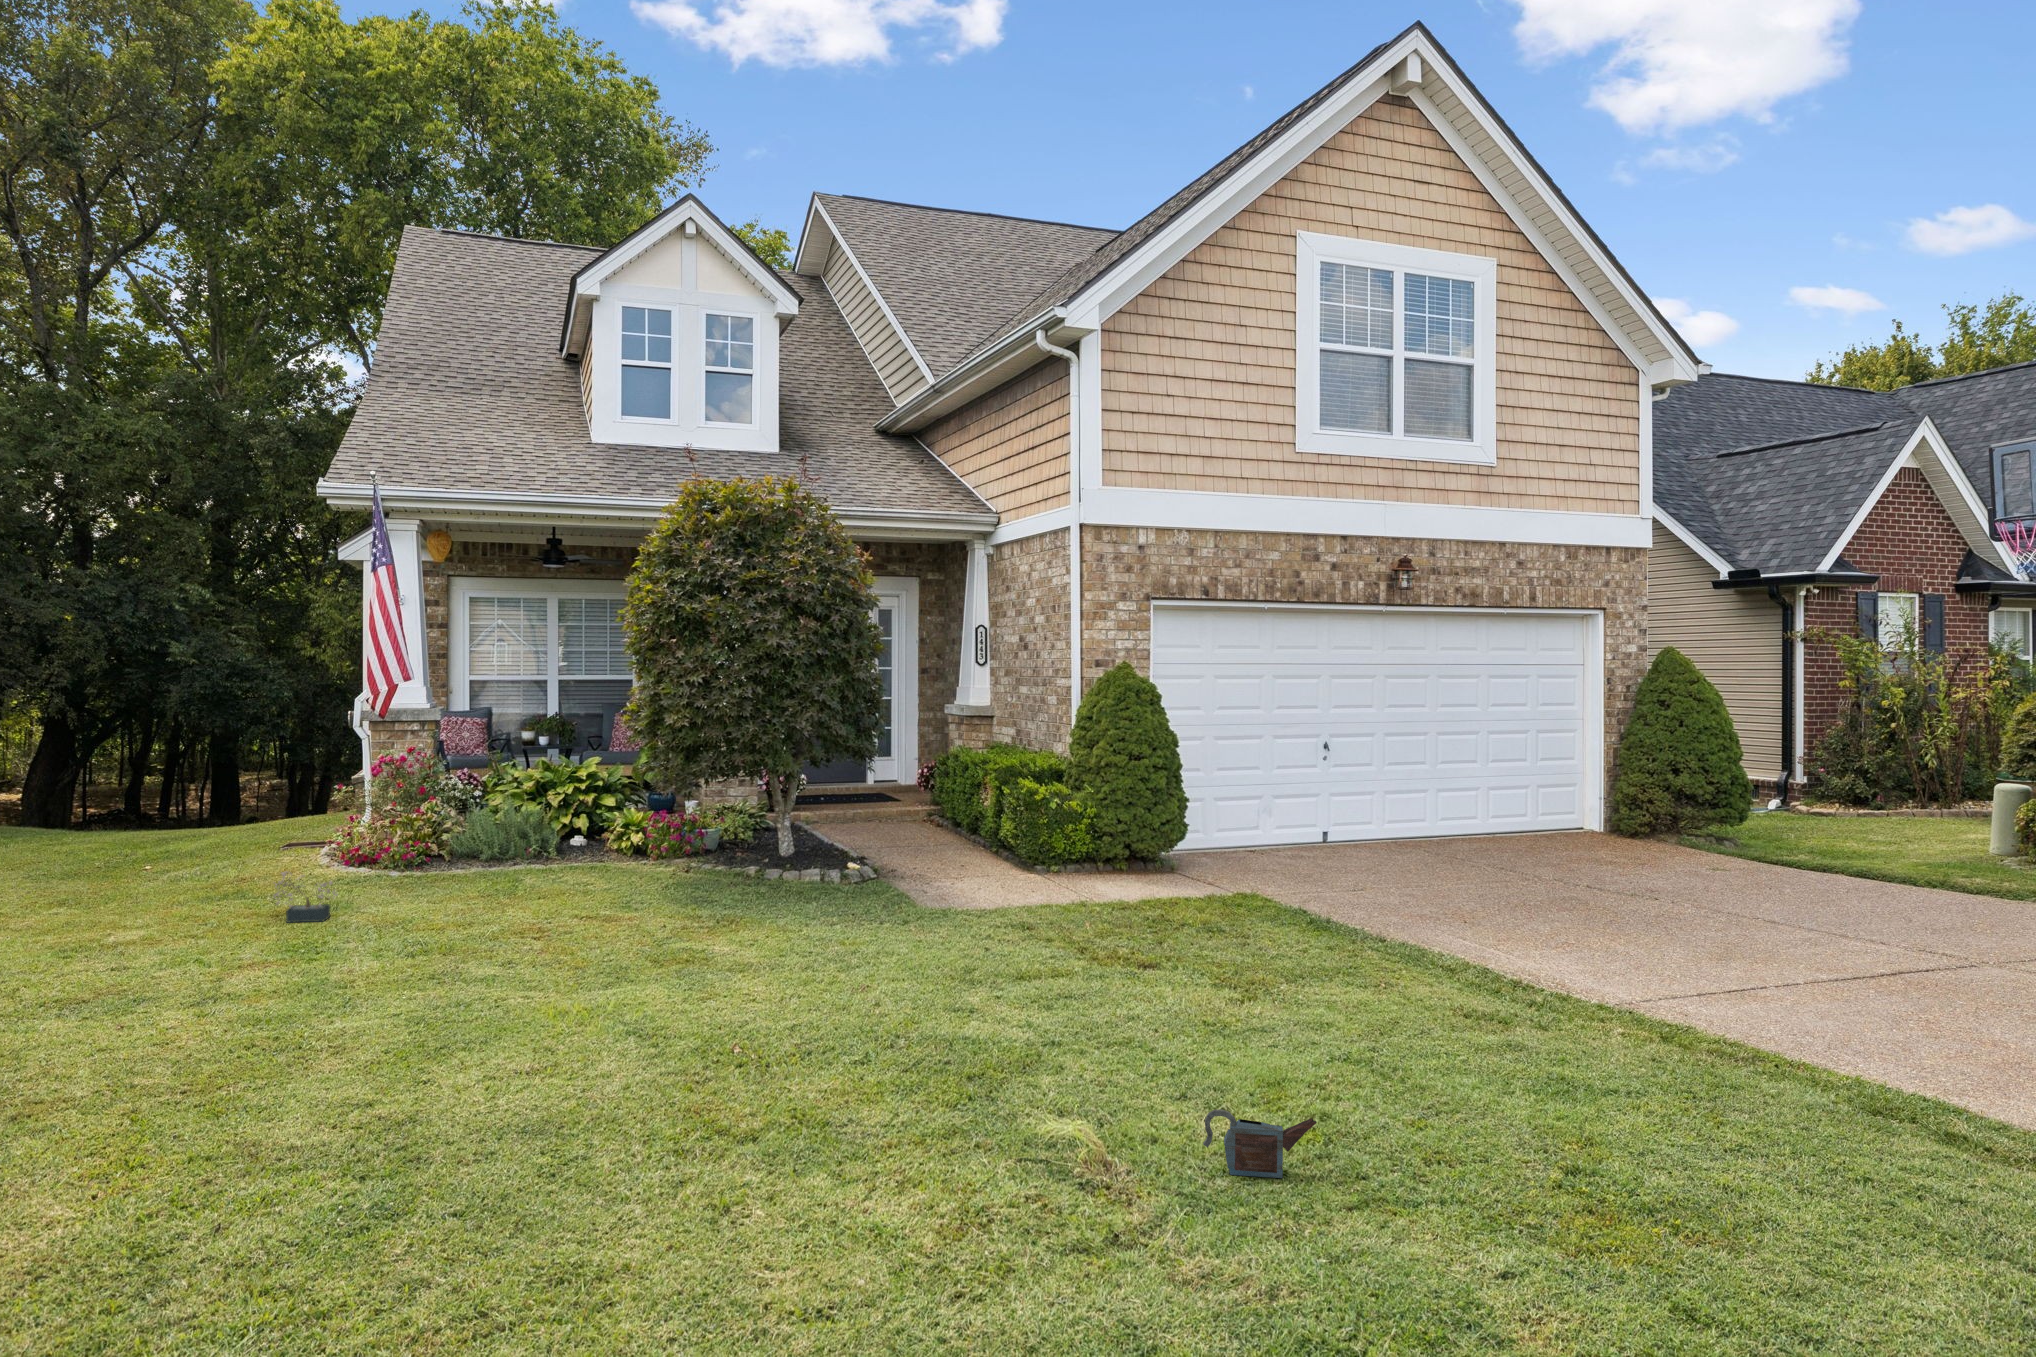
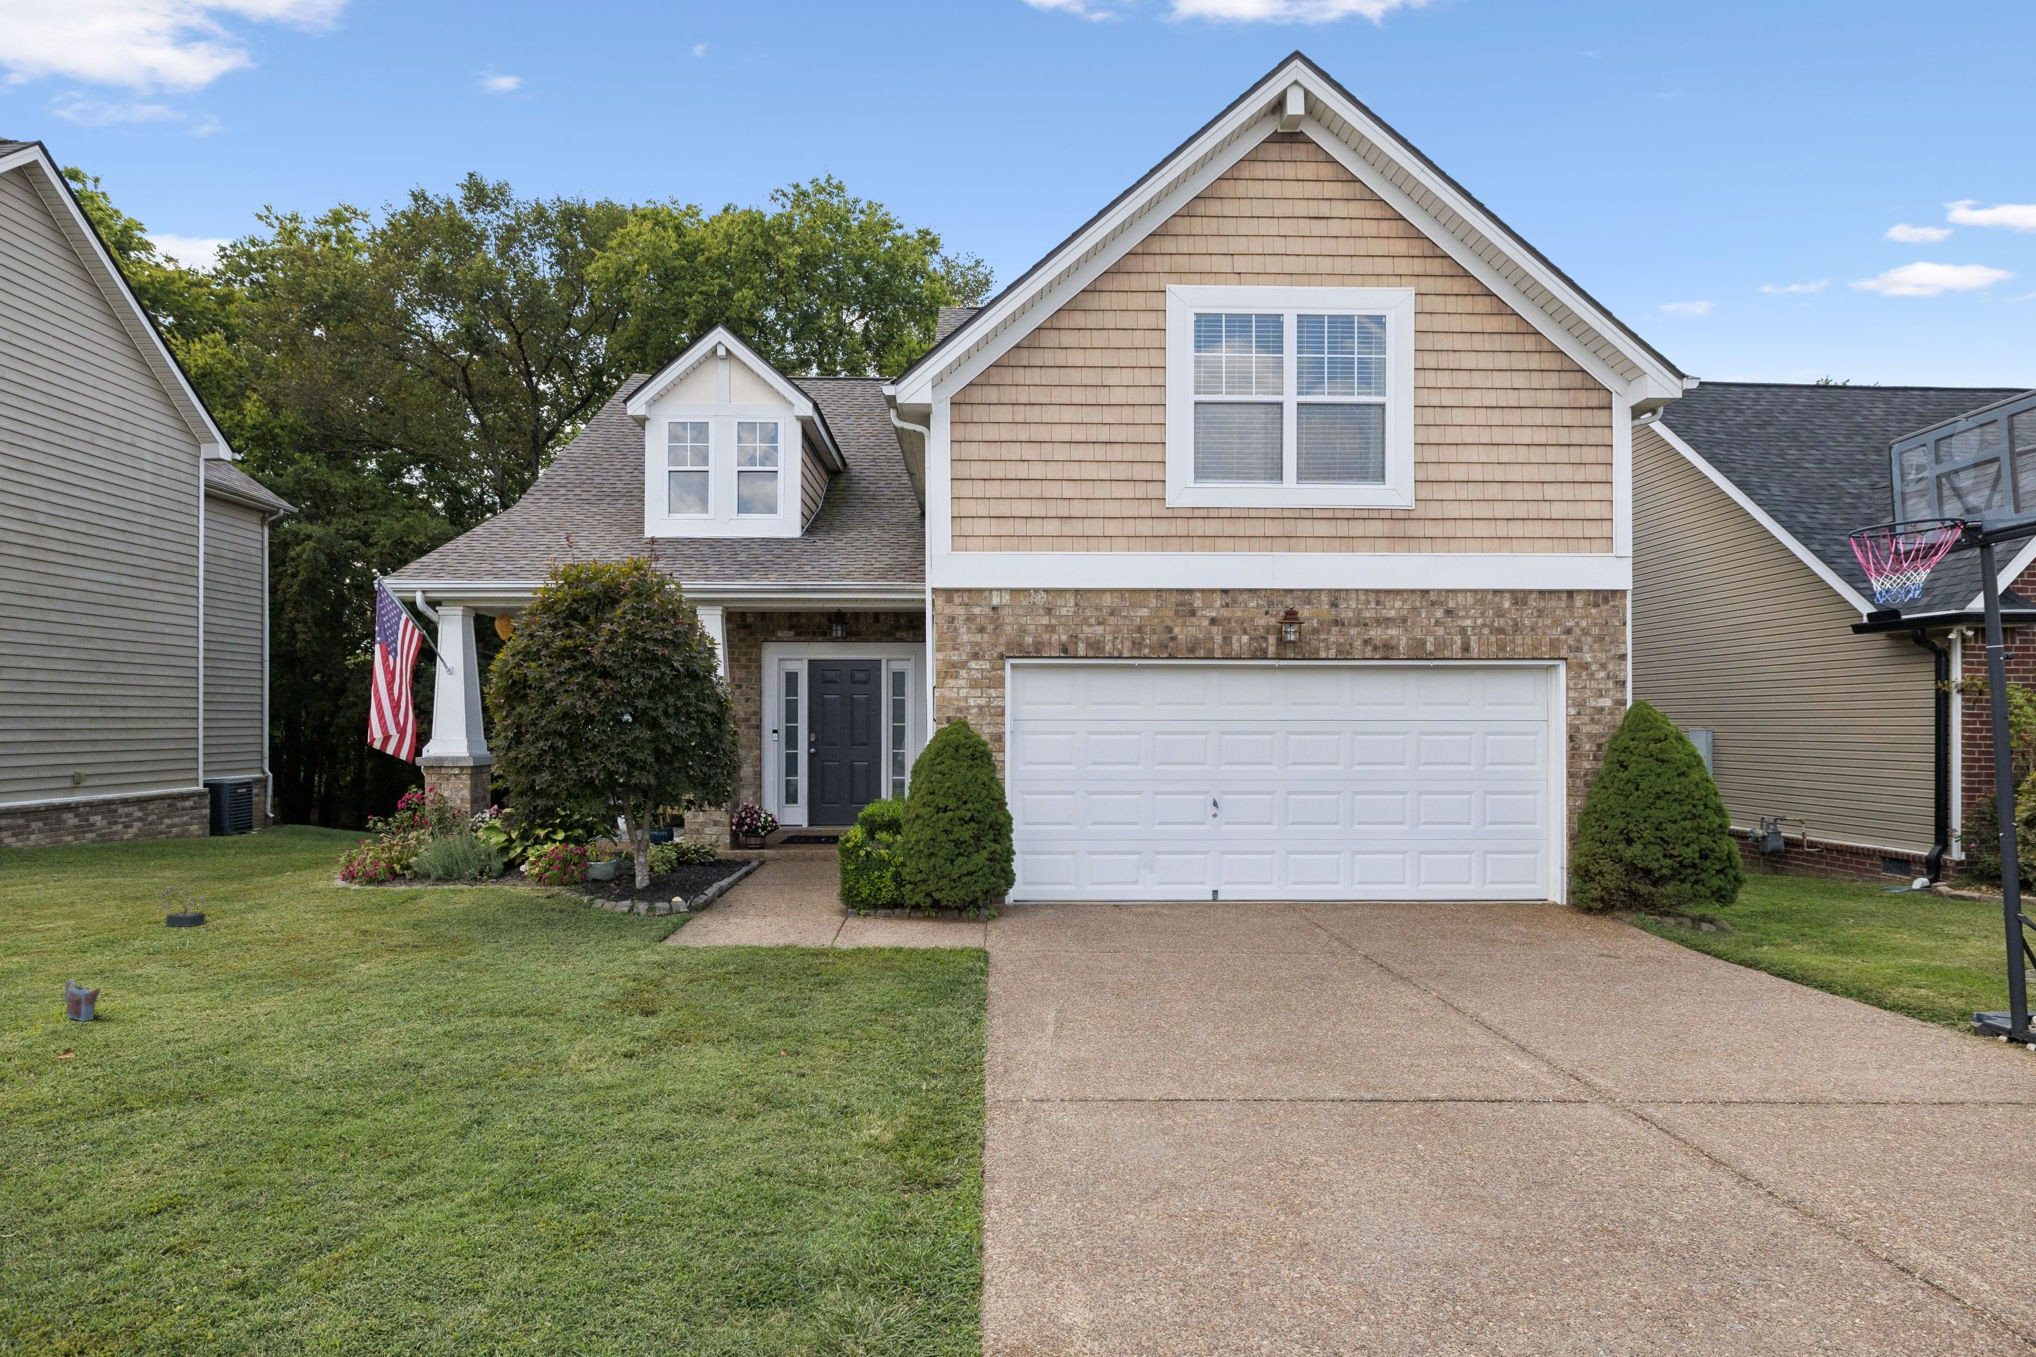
watering can: present [1203,1109,1317,1178] -> present [65,980,100,1021]

